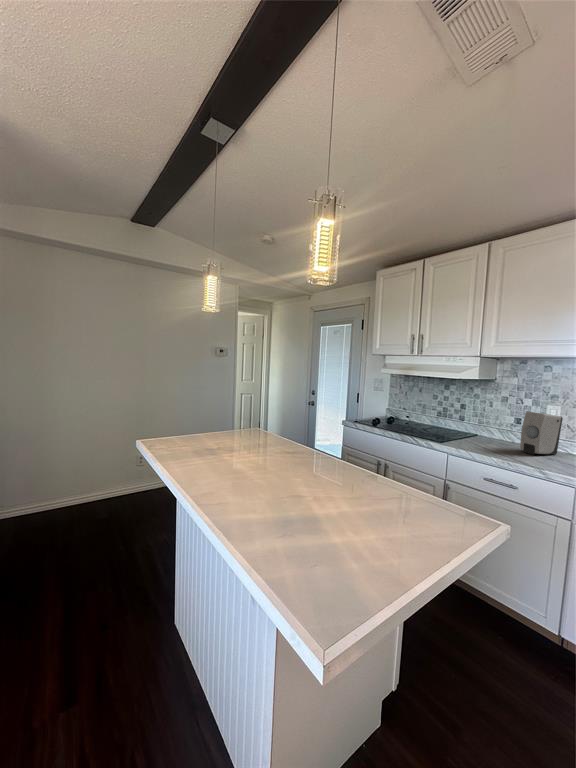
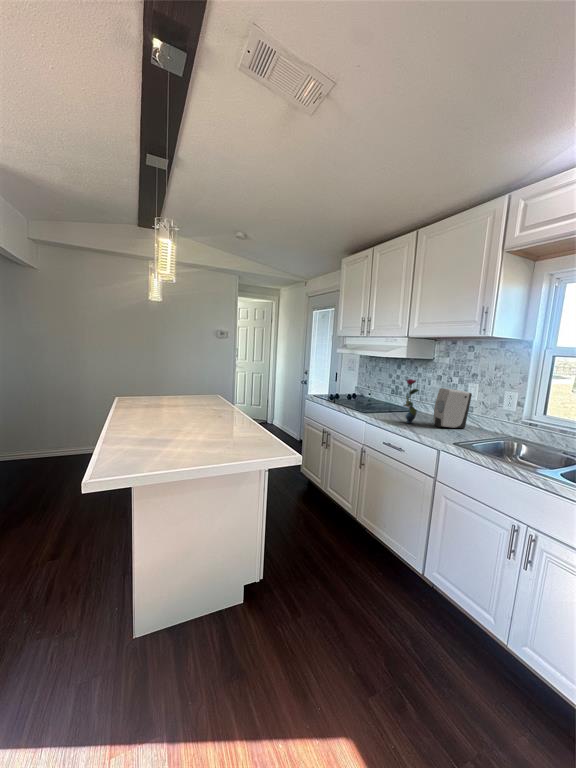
vase: none [489,403,509,451] -> present [403,379,419,423]

